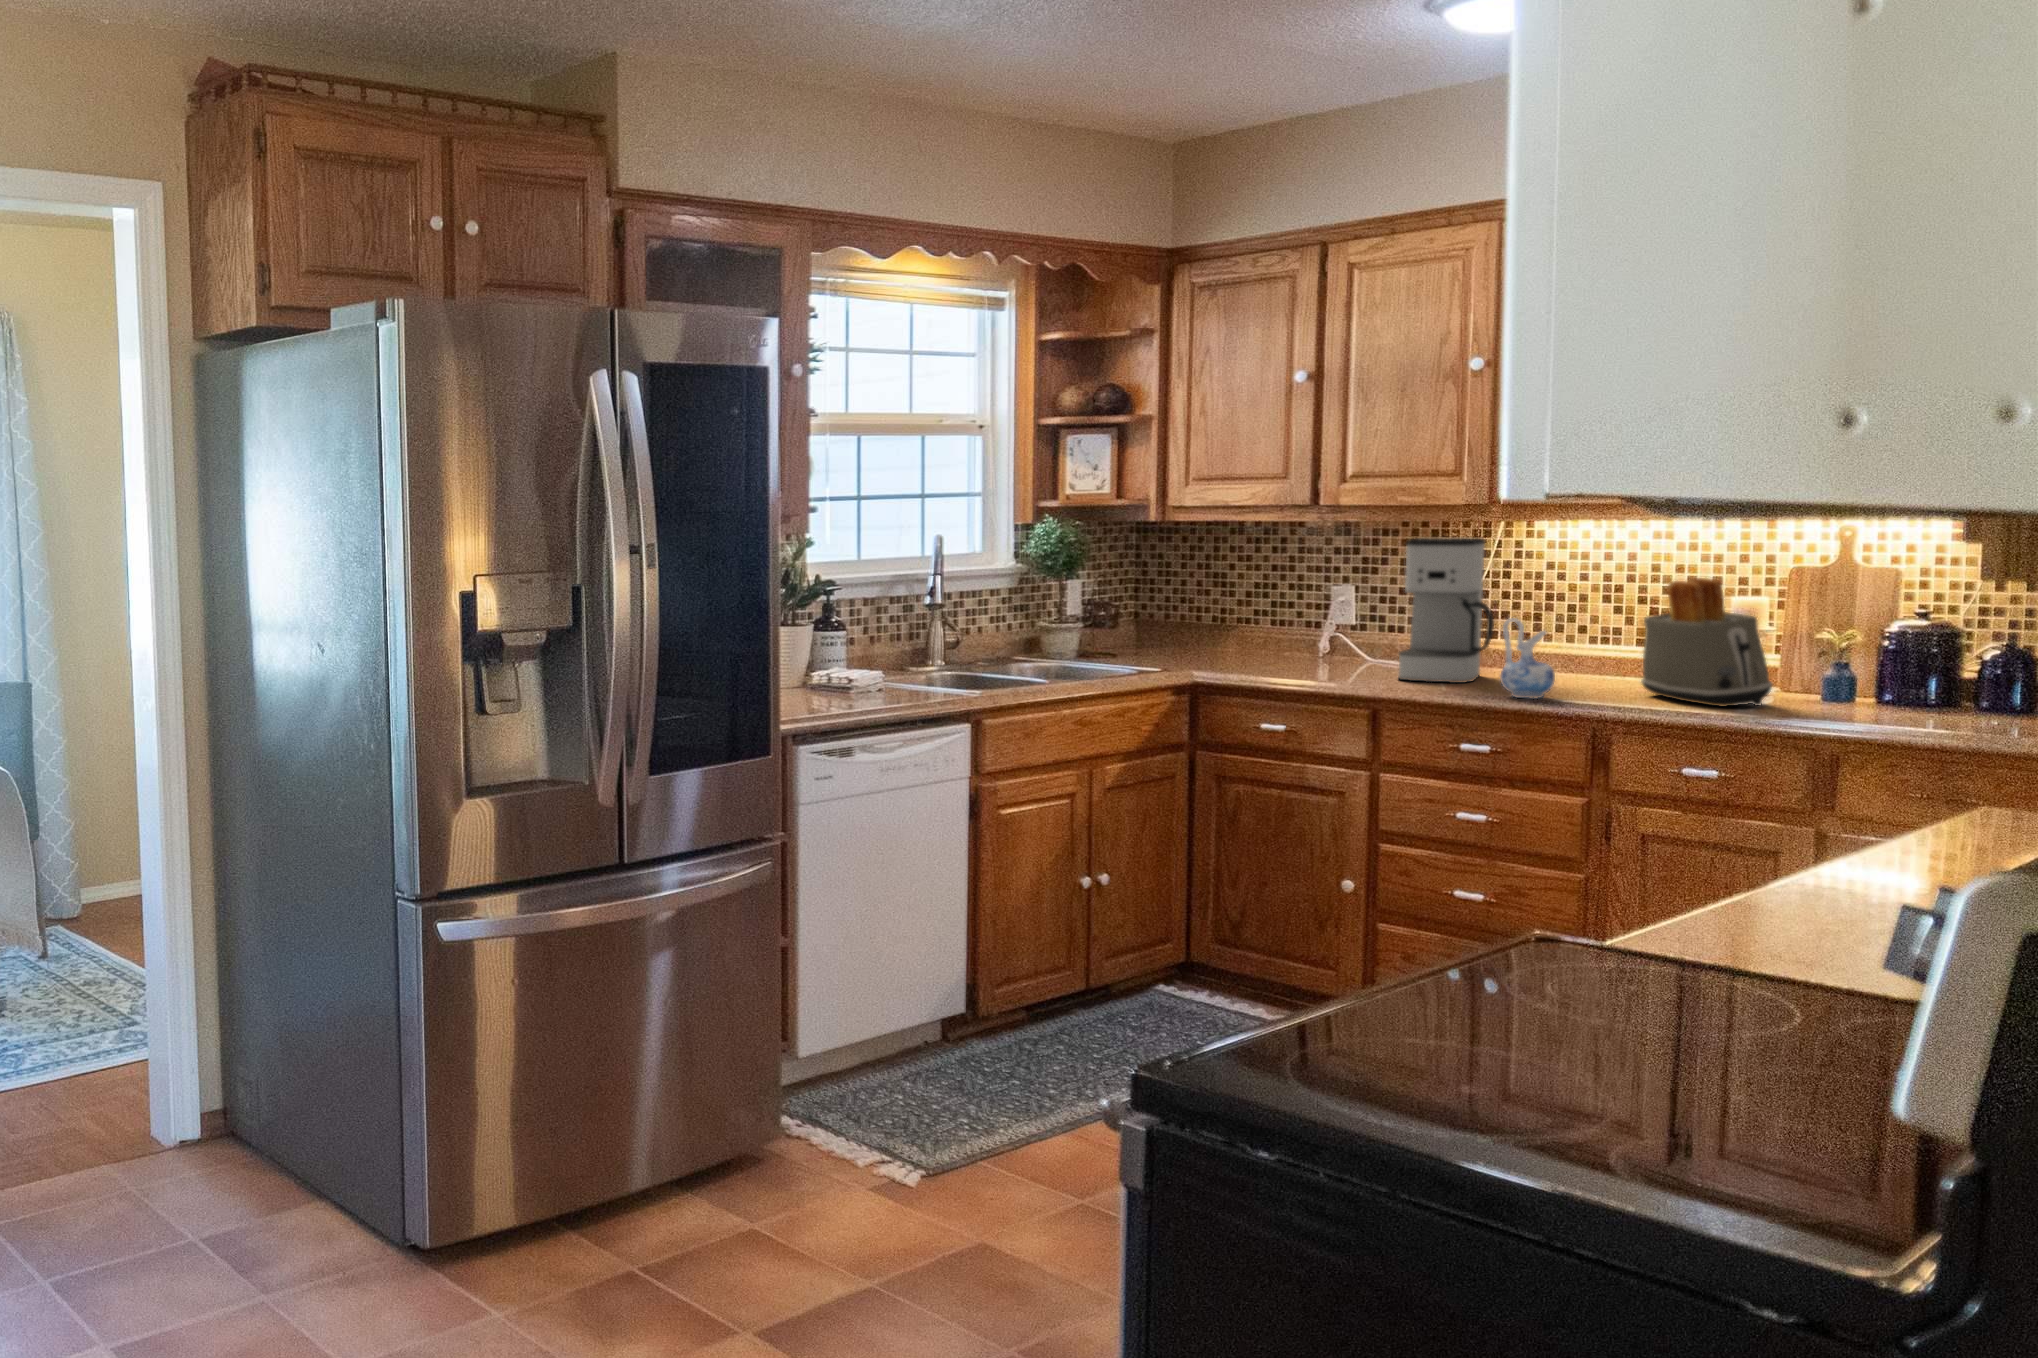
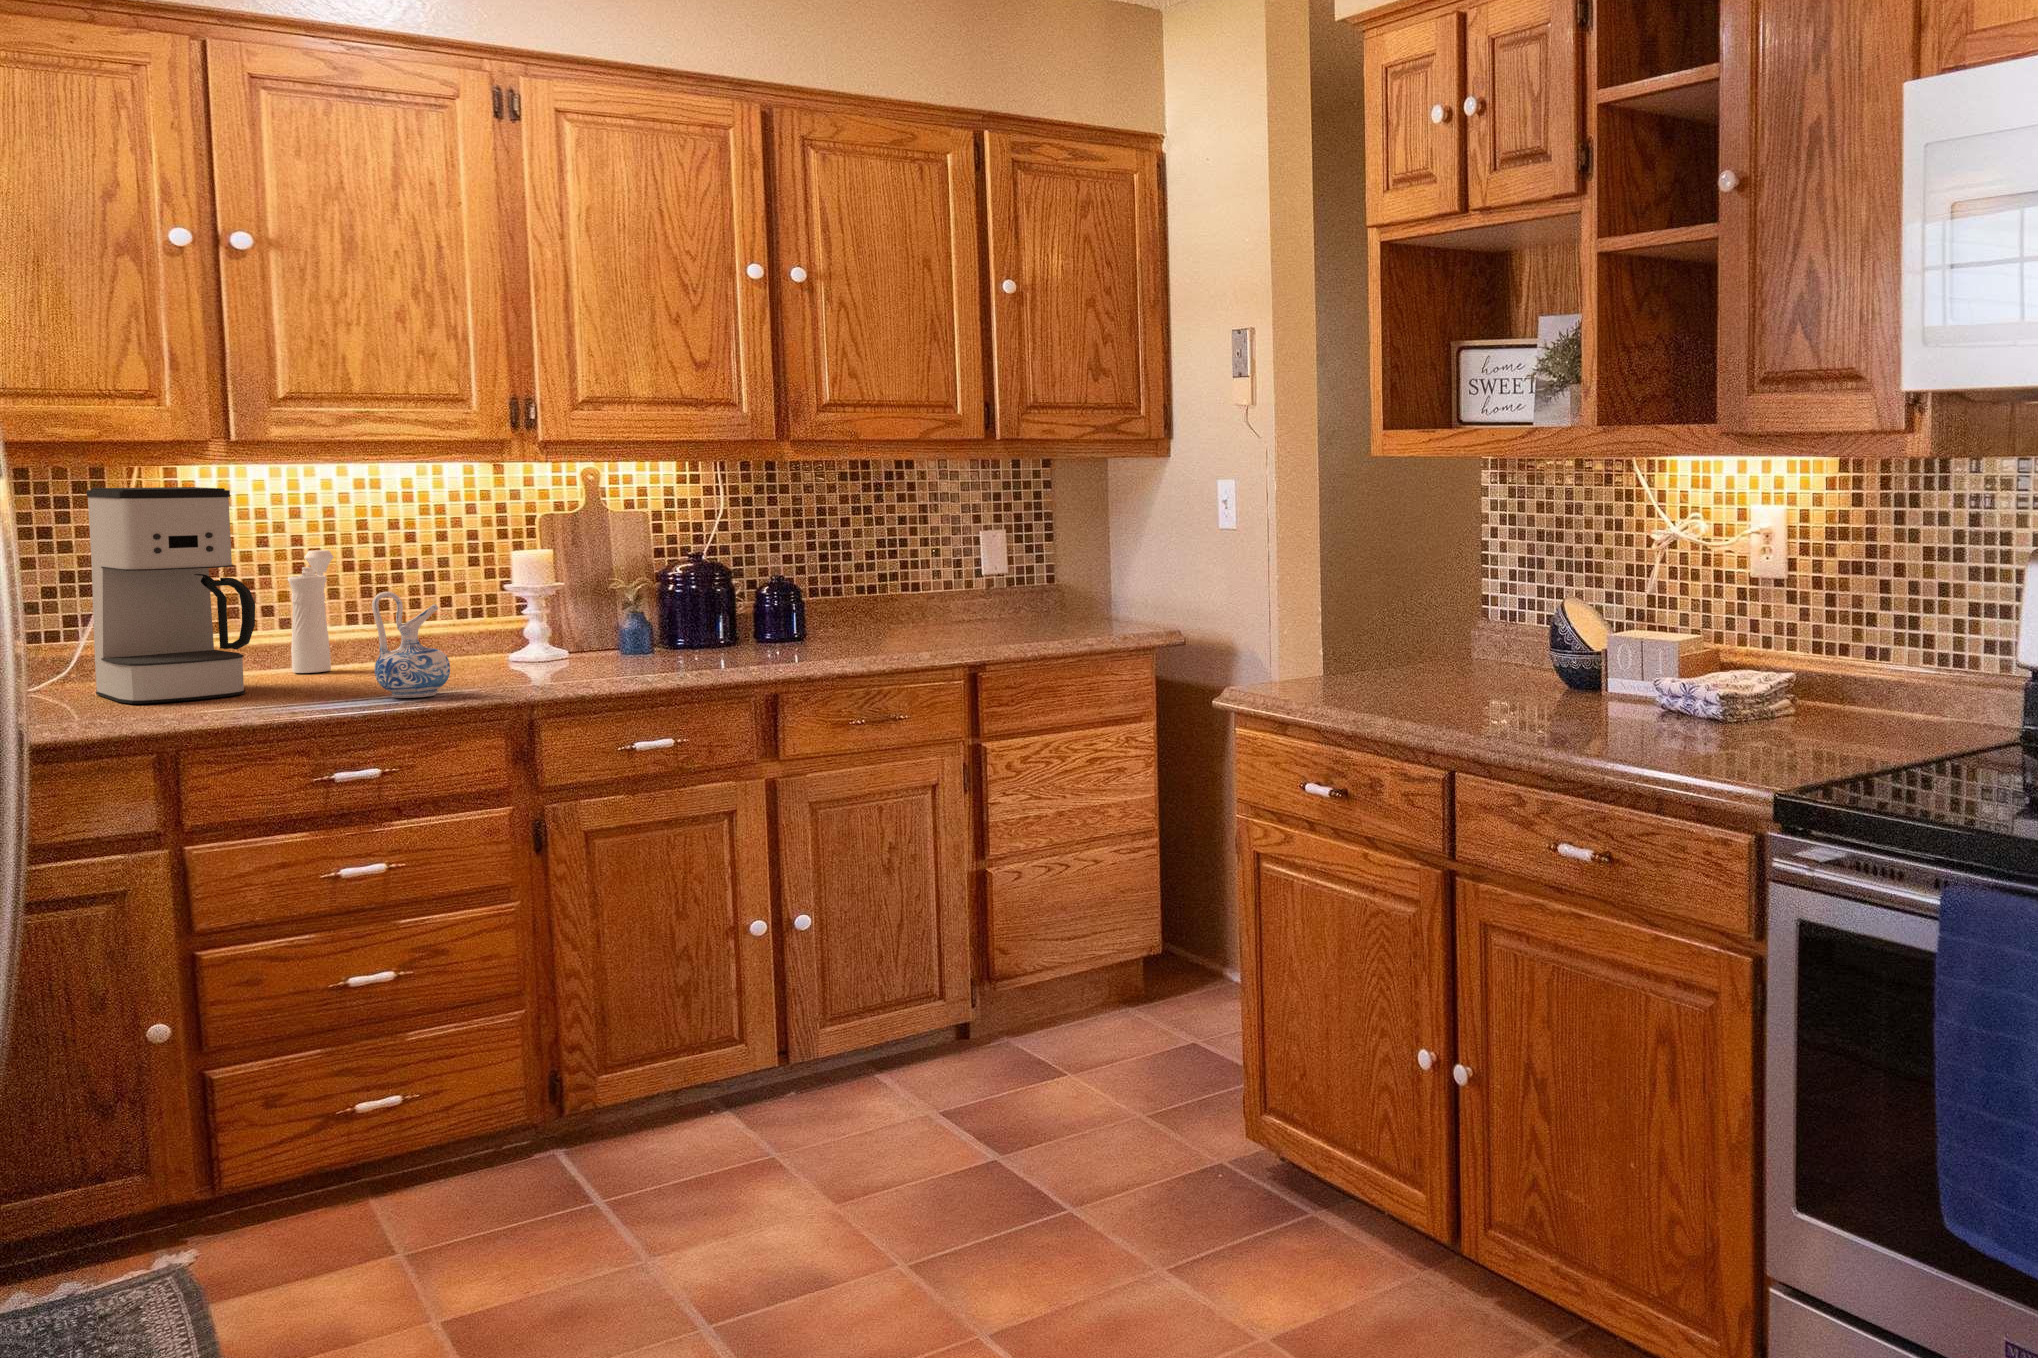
toaster: present [1641,578,1772,707] -> none [498,529,669,674]
pepper mill: none [1553,586,1613,677] -> present [287,550,334,673]

